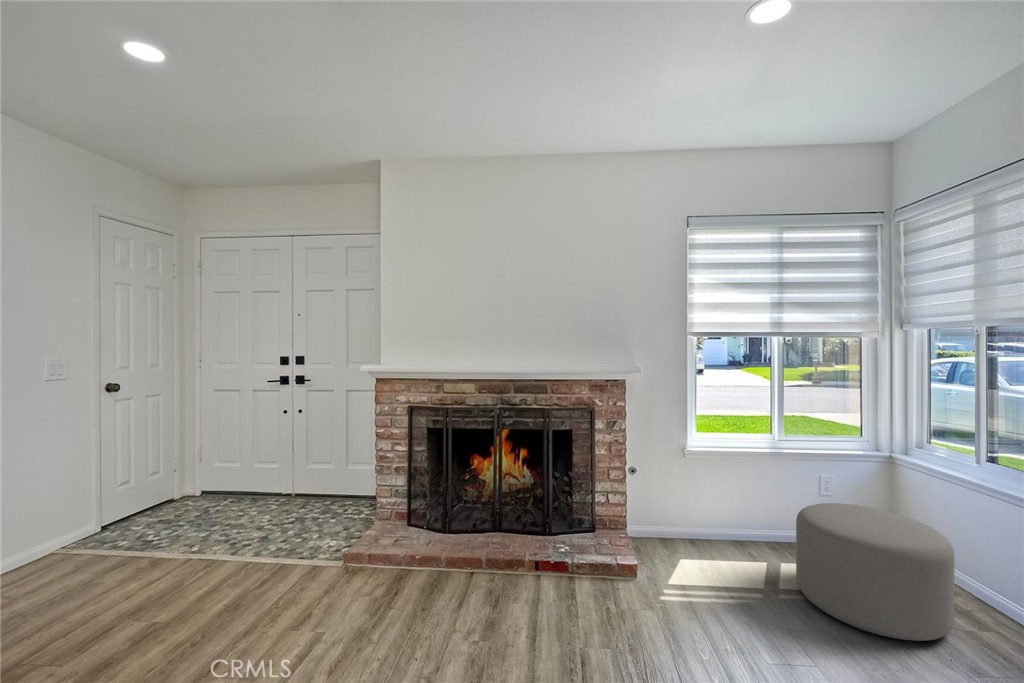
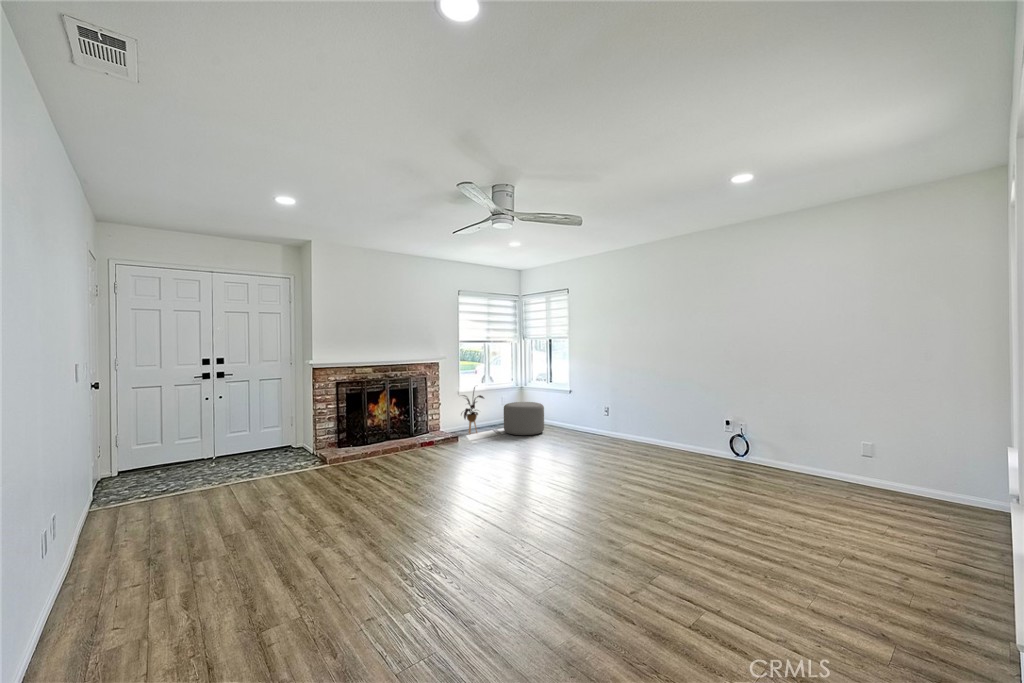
house plant: none [670,443,733,559] -> present [461,387,484,433]

